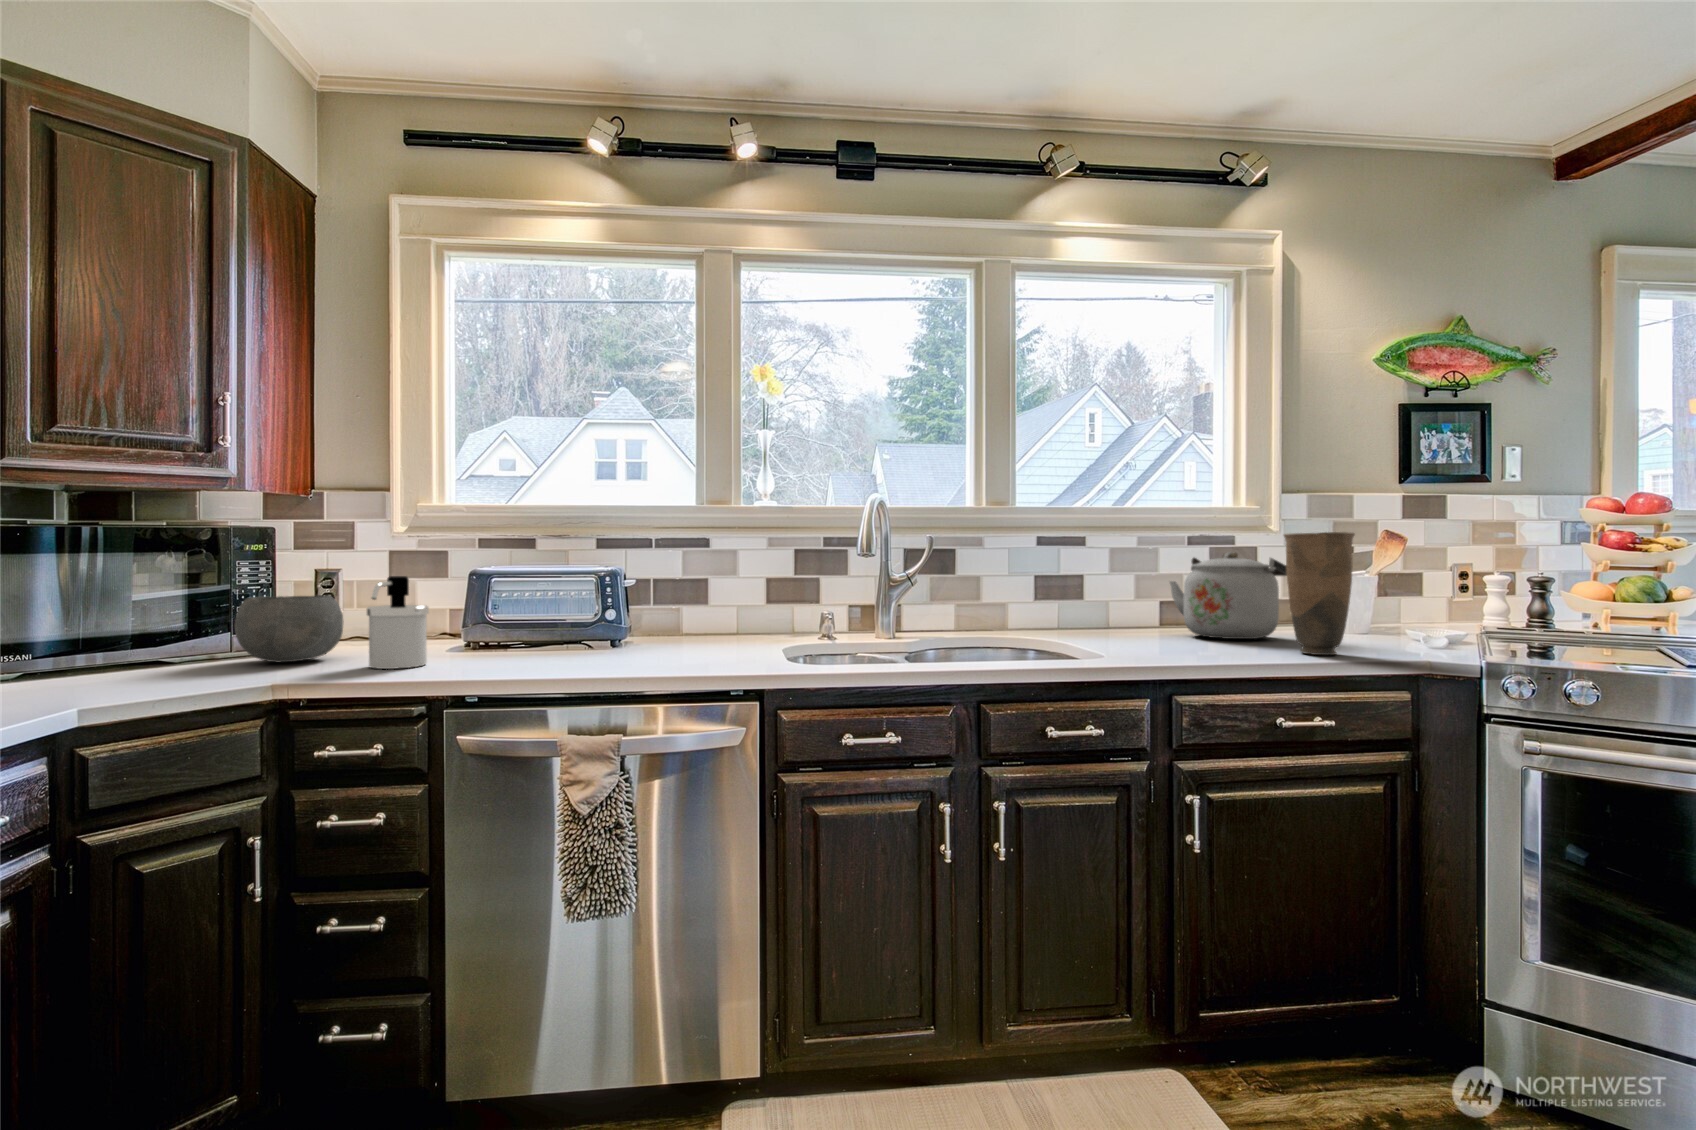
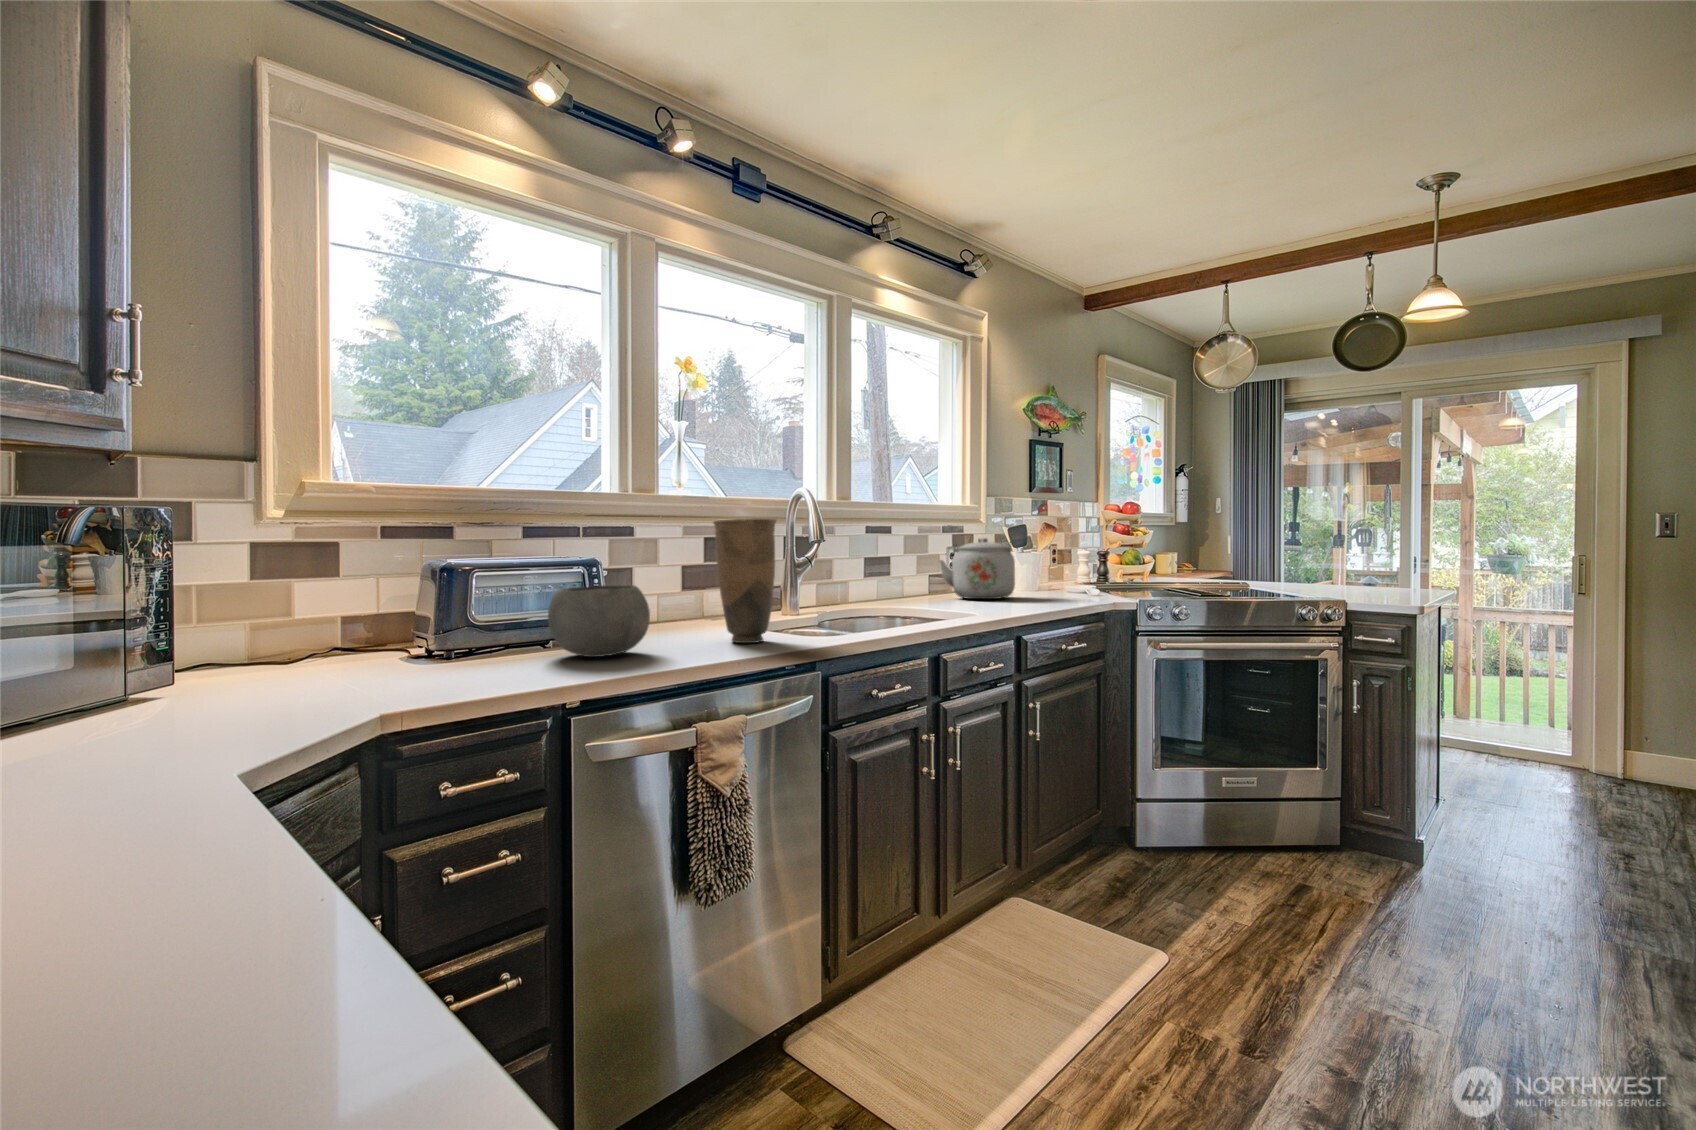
vase: present [1284,532,1355,655] -> present [713,519,776,643]
soap dispenser: present [367,576,429,669] -> none [414,570,488,684]
bowl: present [235,595,344,662] -> present [548,585,650,657]

